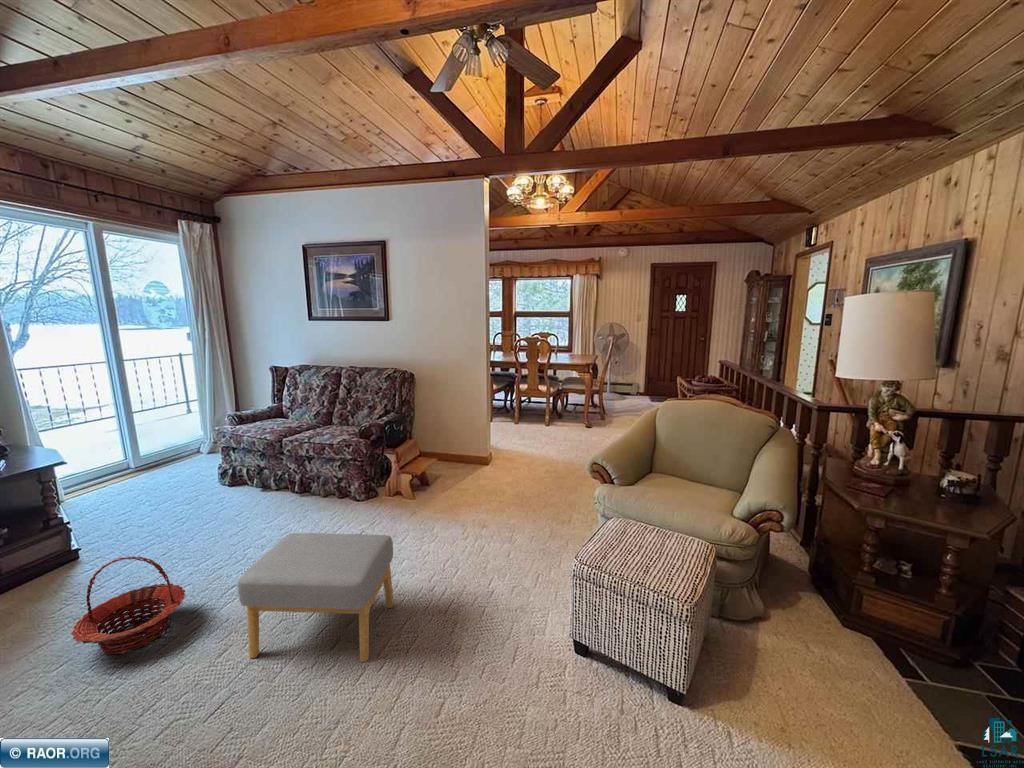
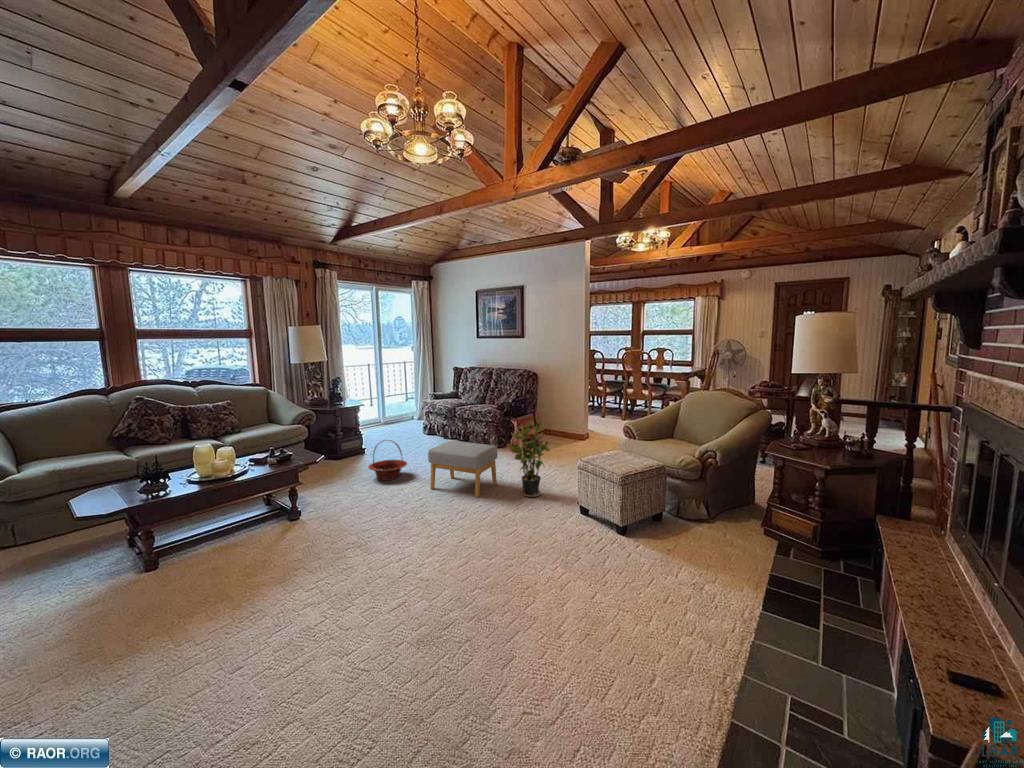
potted plant: none [426,485,502,632] -> present [510,422,550,497]

